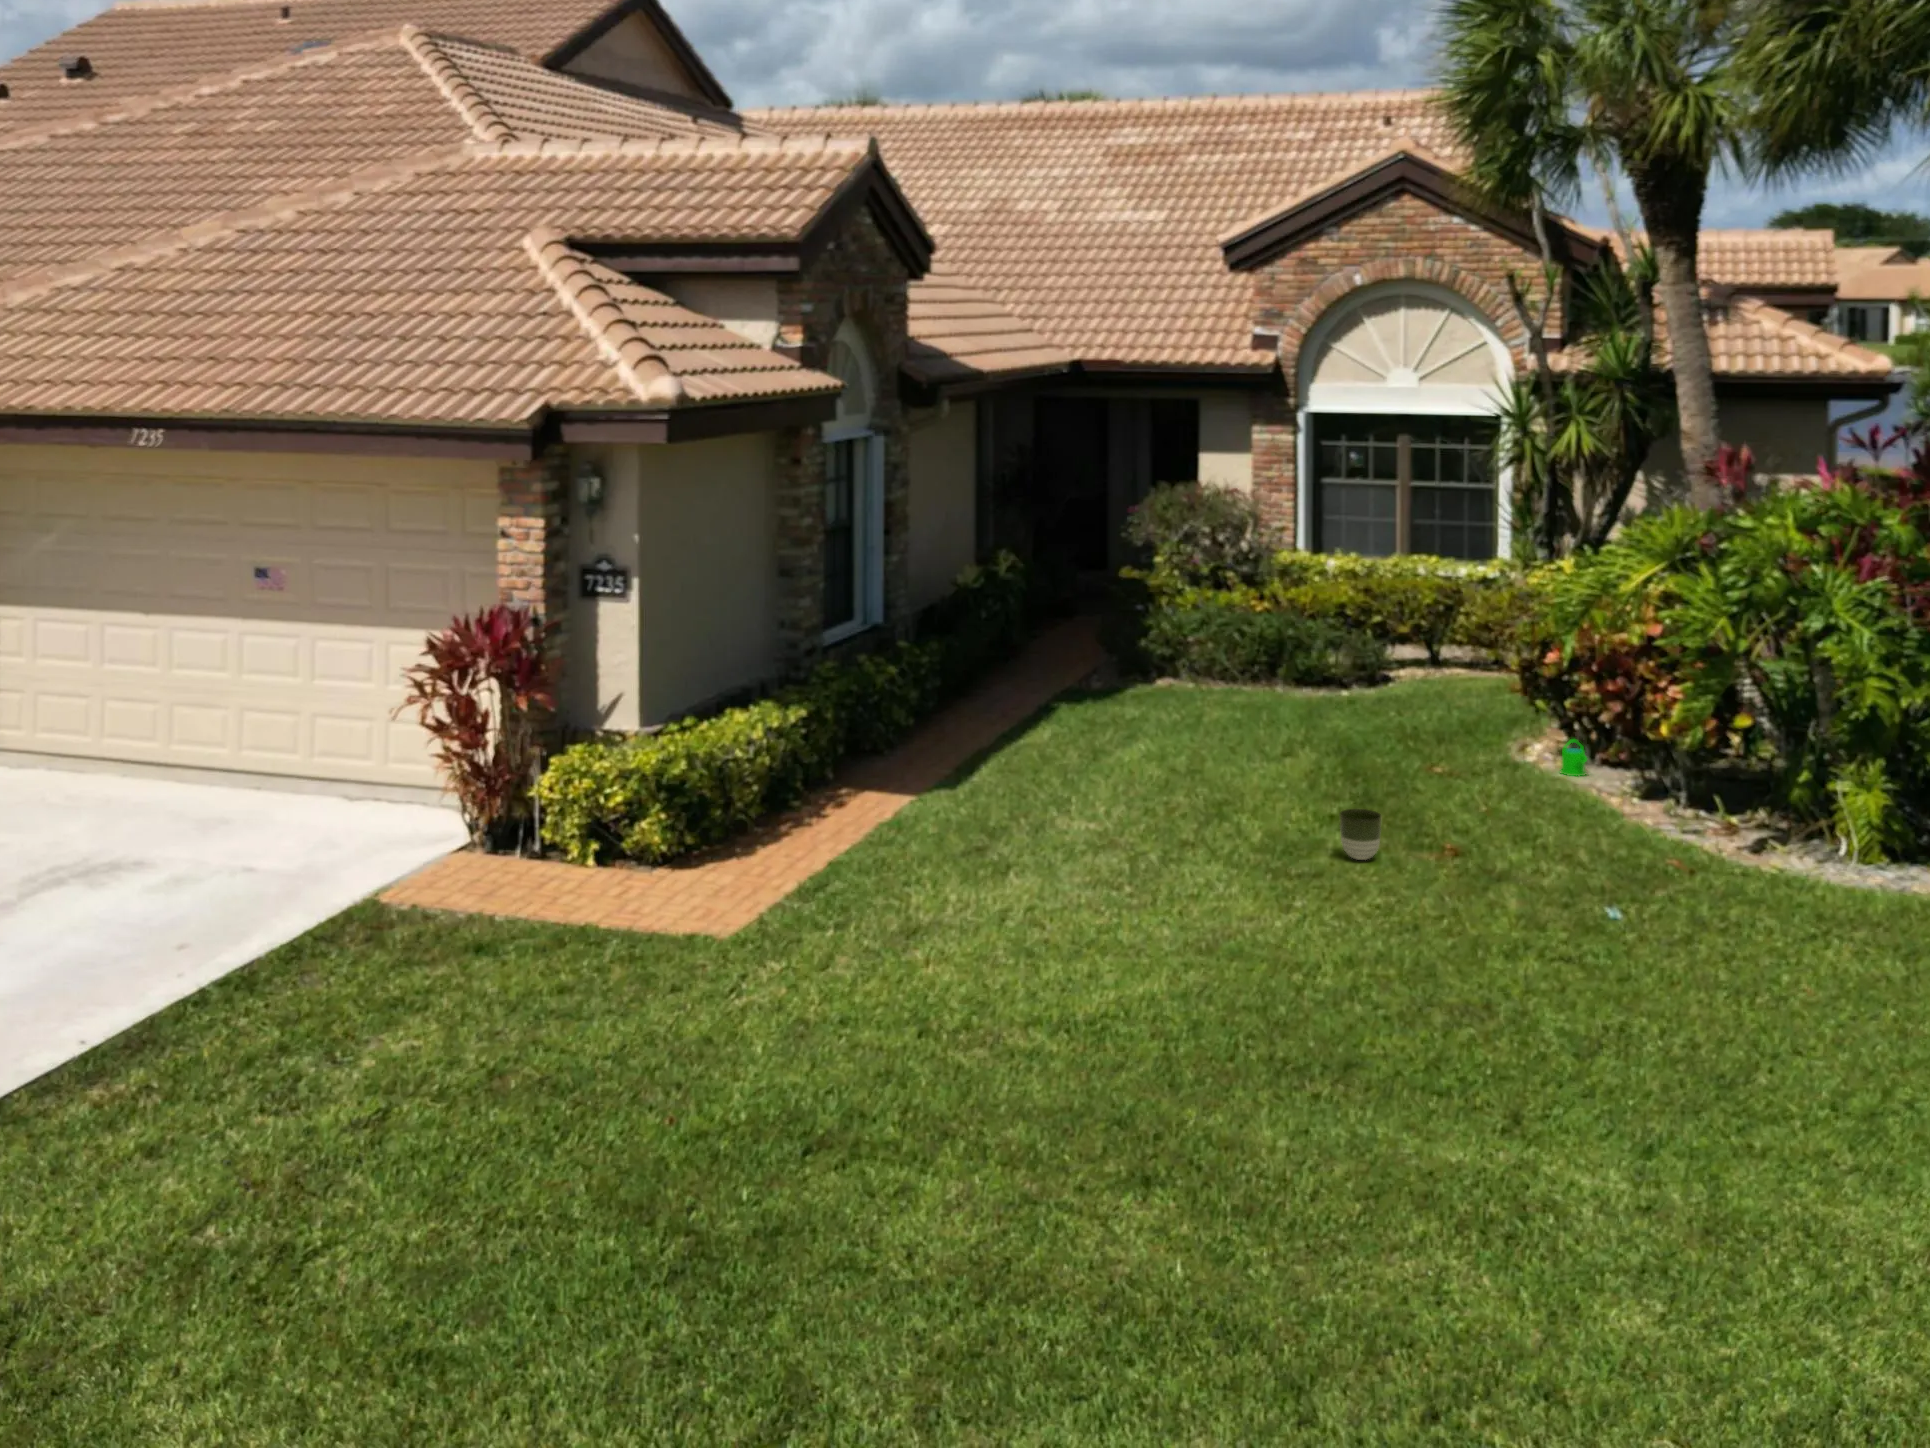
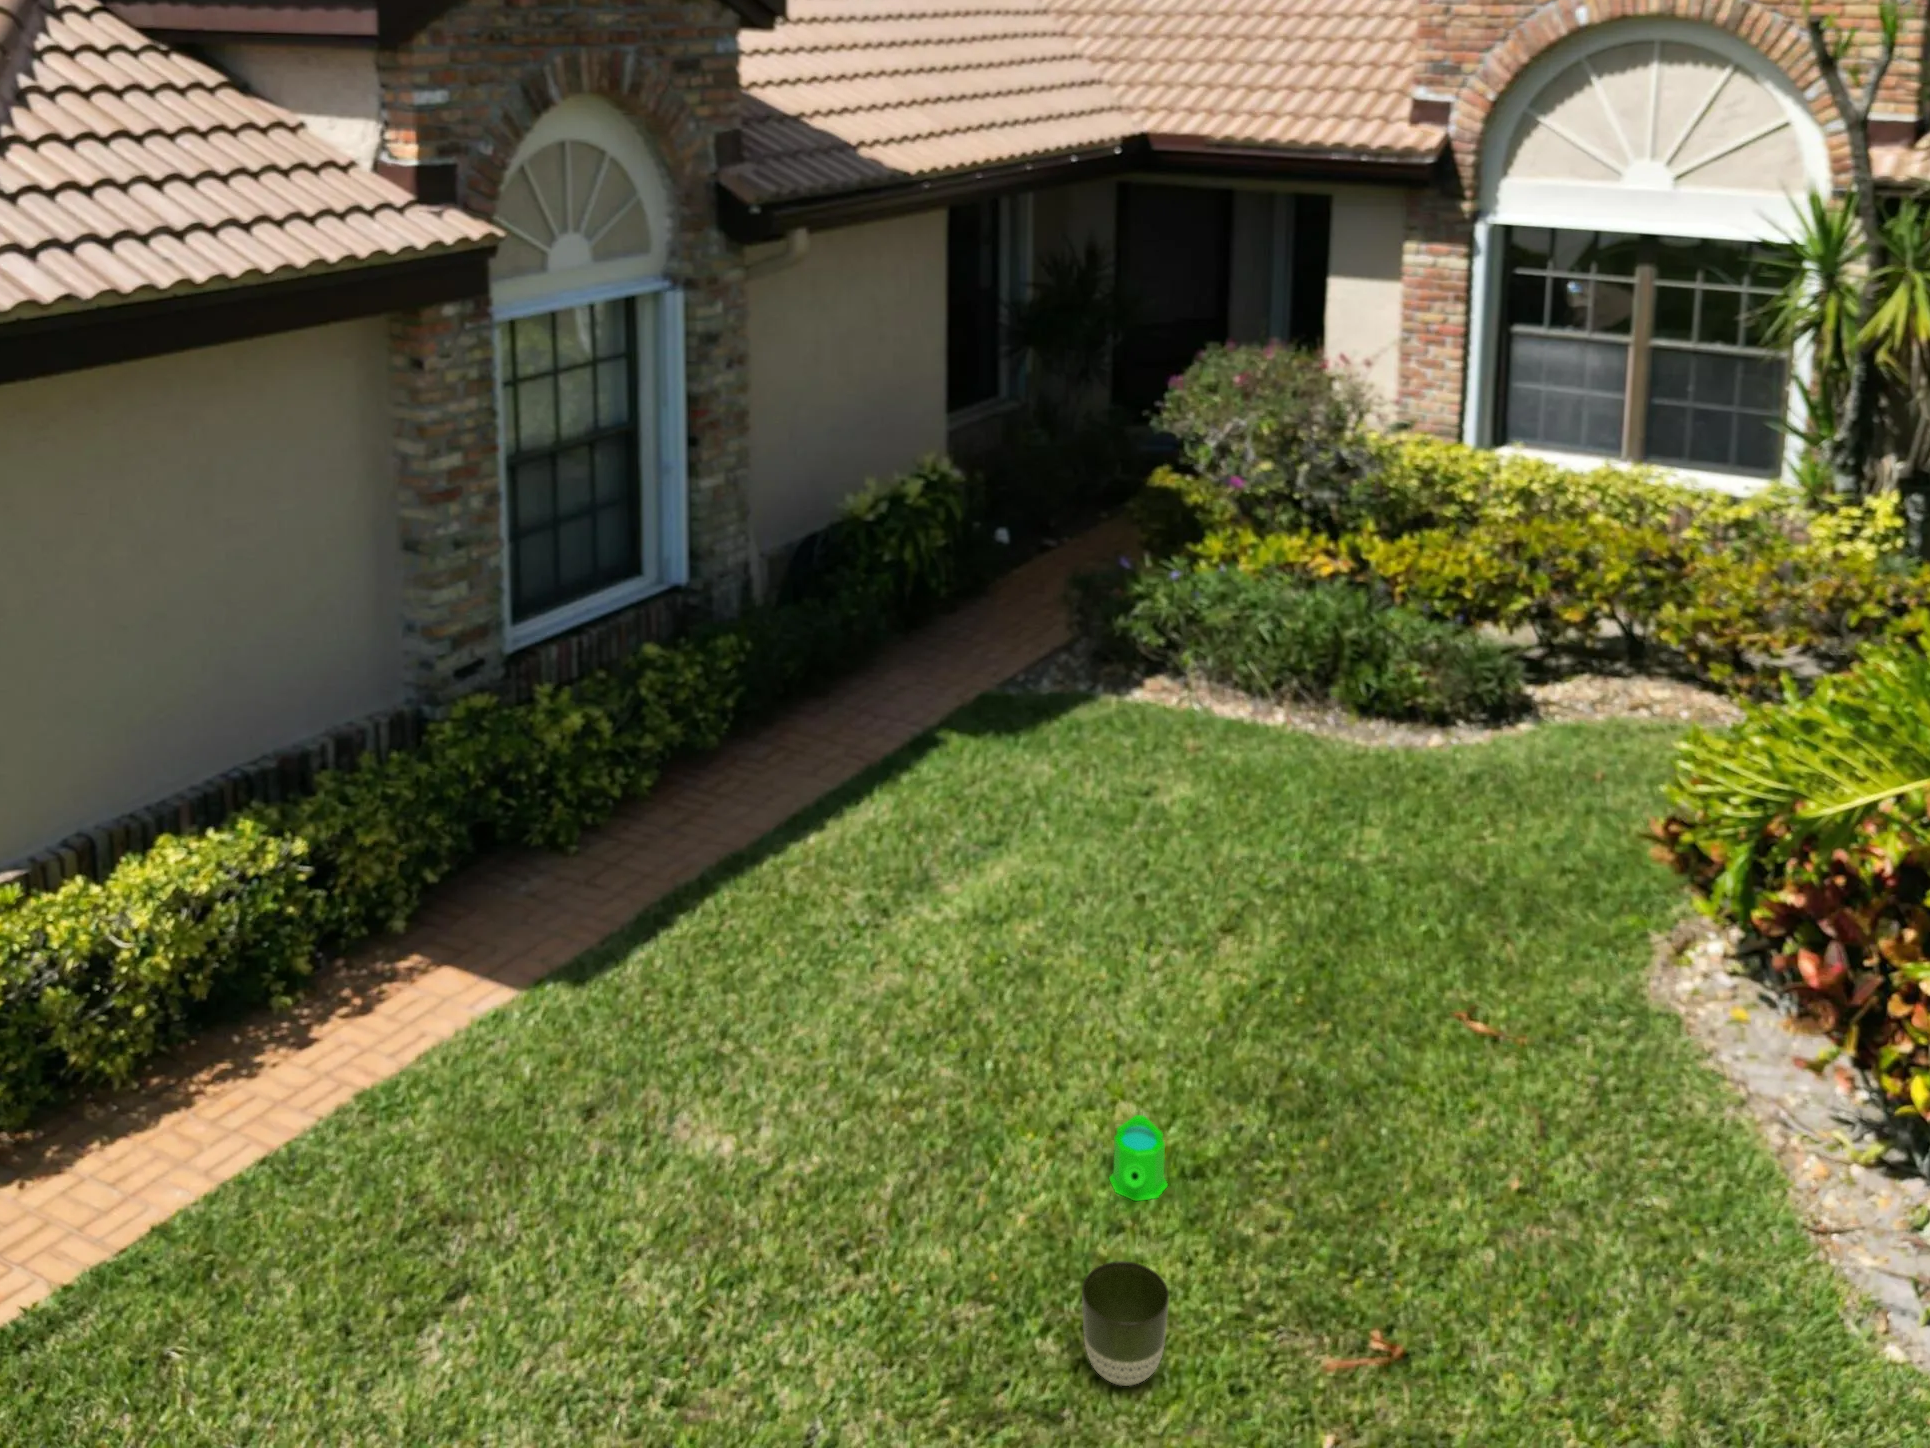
watering can: present [1560,739,1587,776] -> present [1109,1115,1168,1201]

